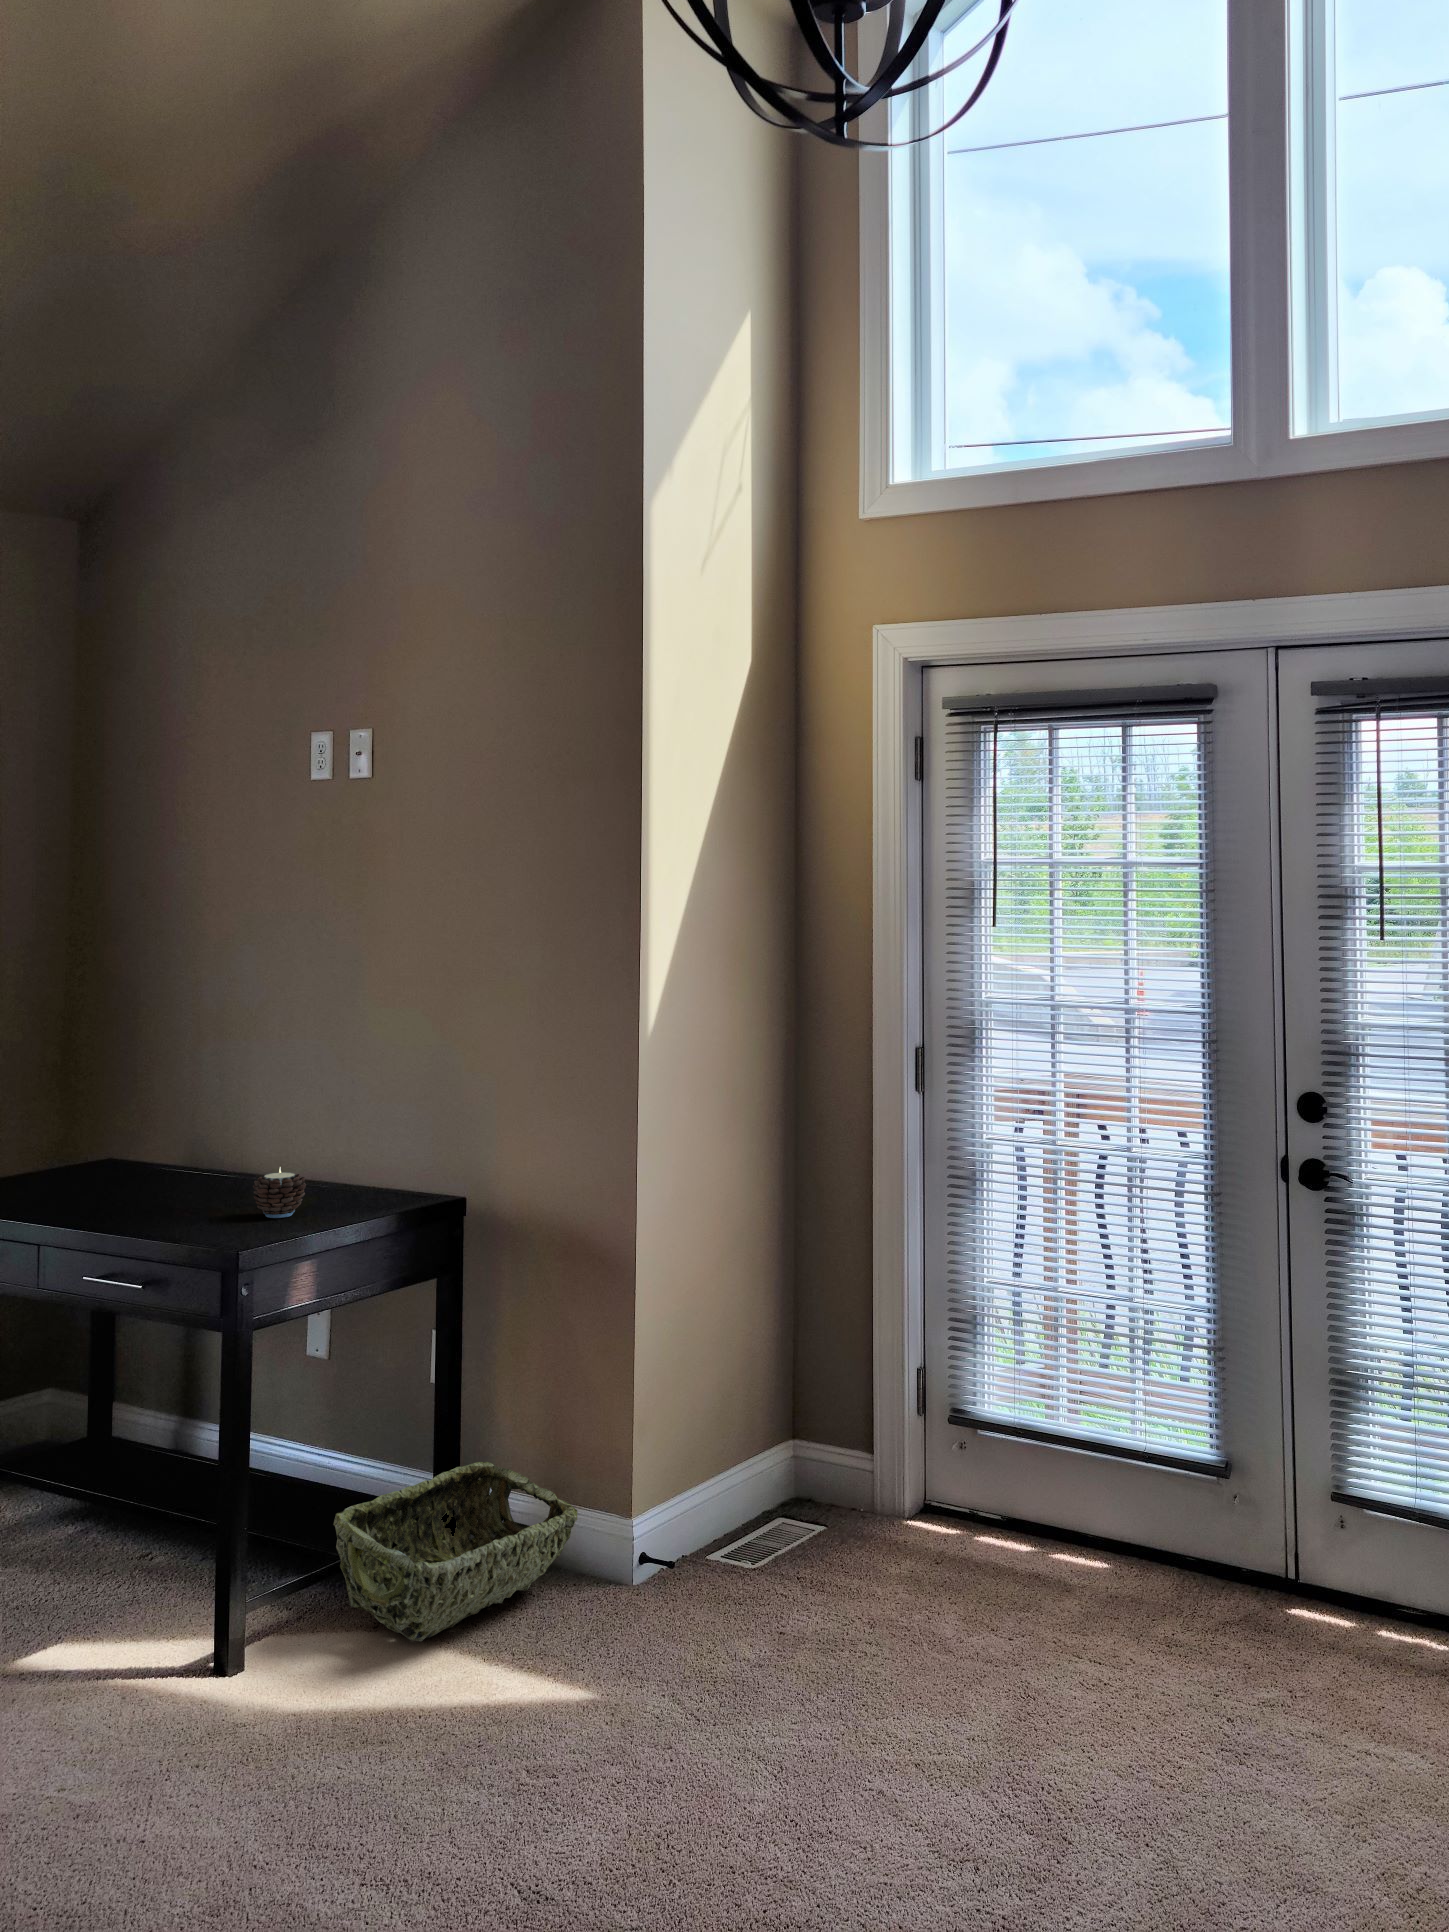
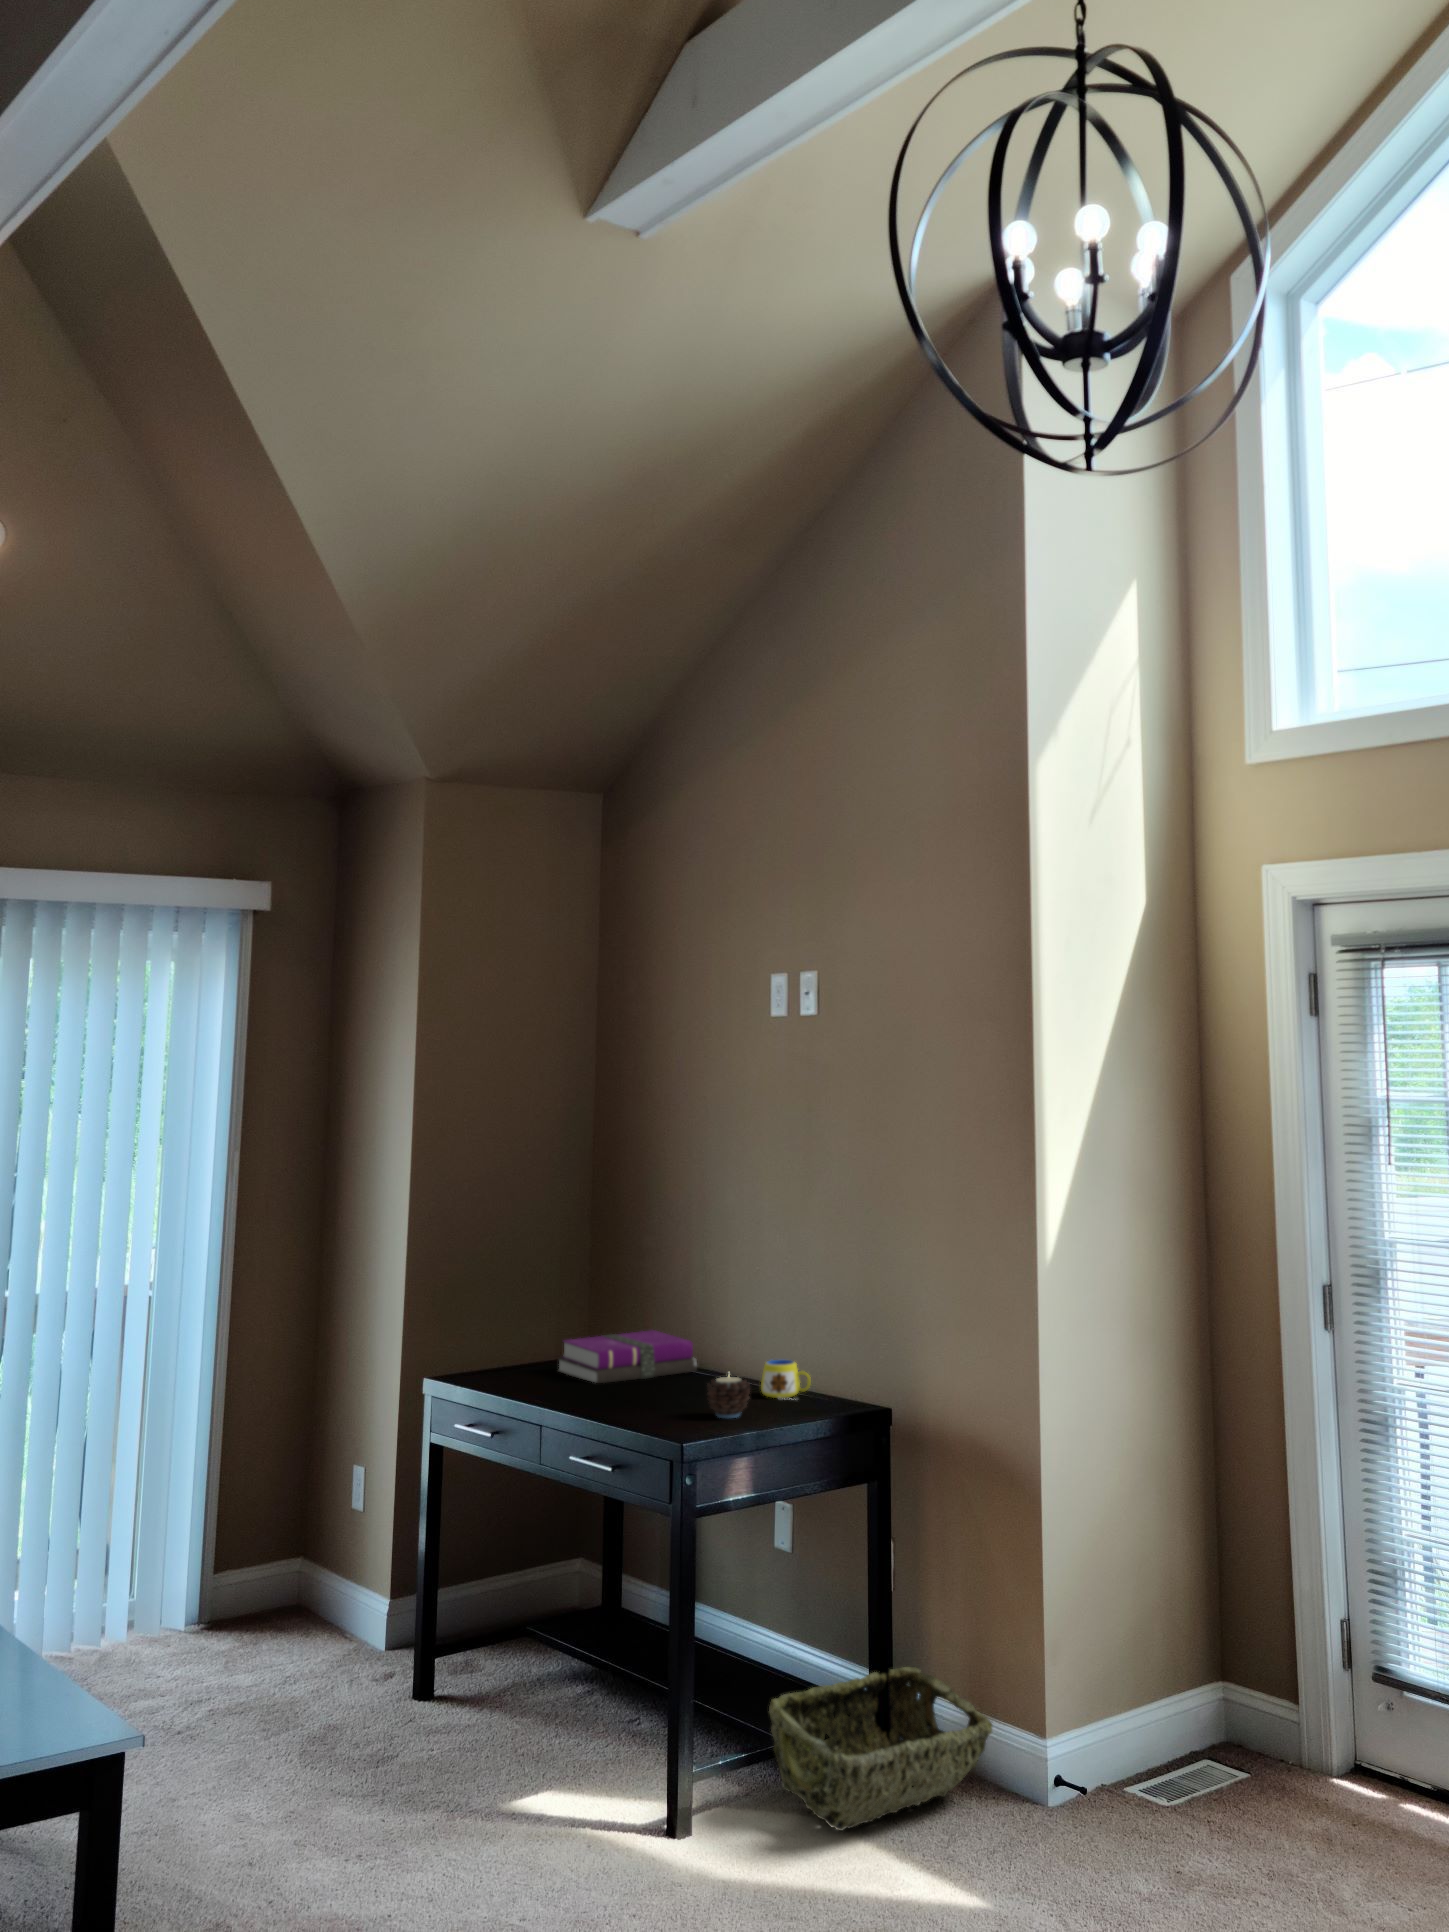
notebook: none [44,1128,218,1191] -> present [558,1330,697,1383]
mug: none [306,1151,365,1194] -> present [761,1360,811,1400]

